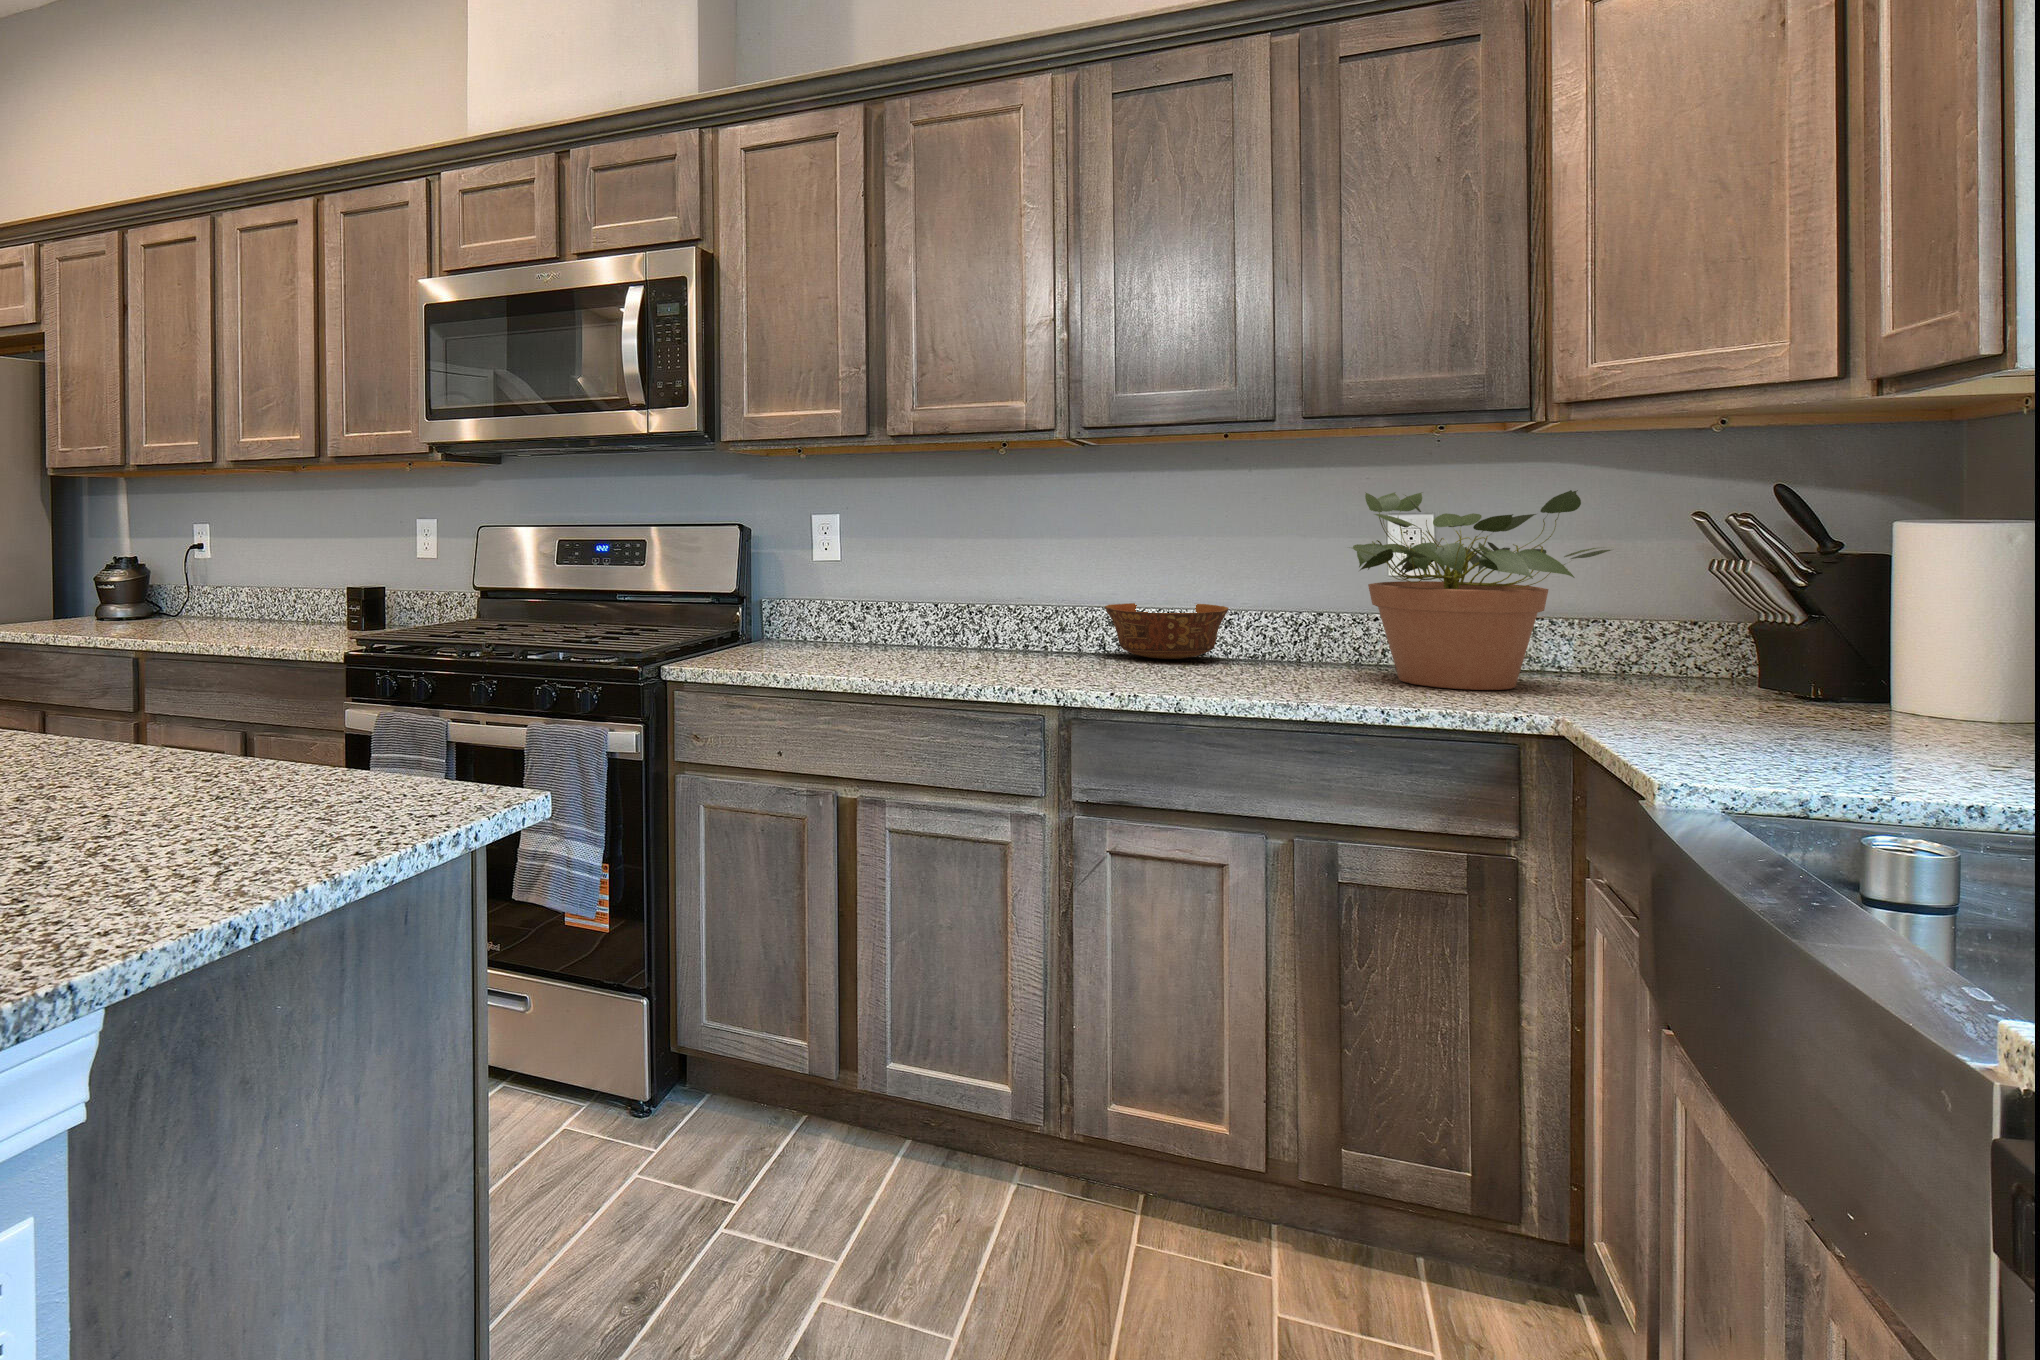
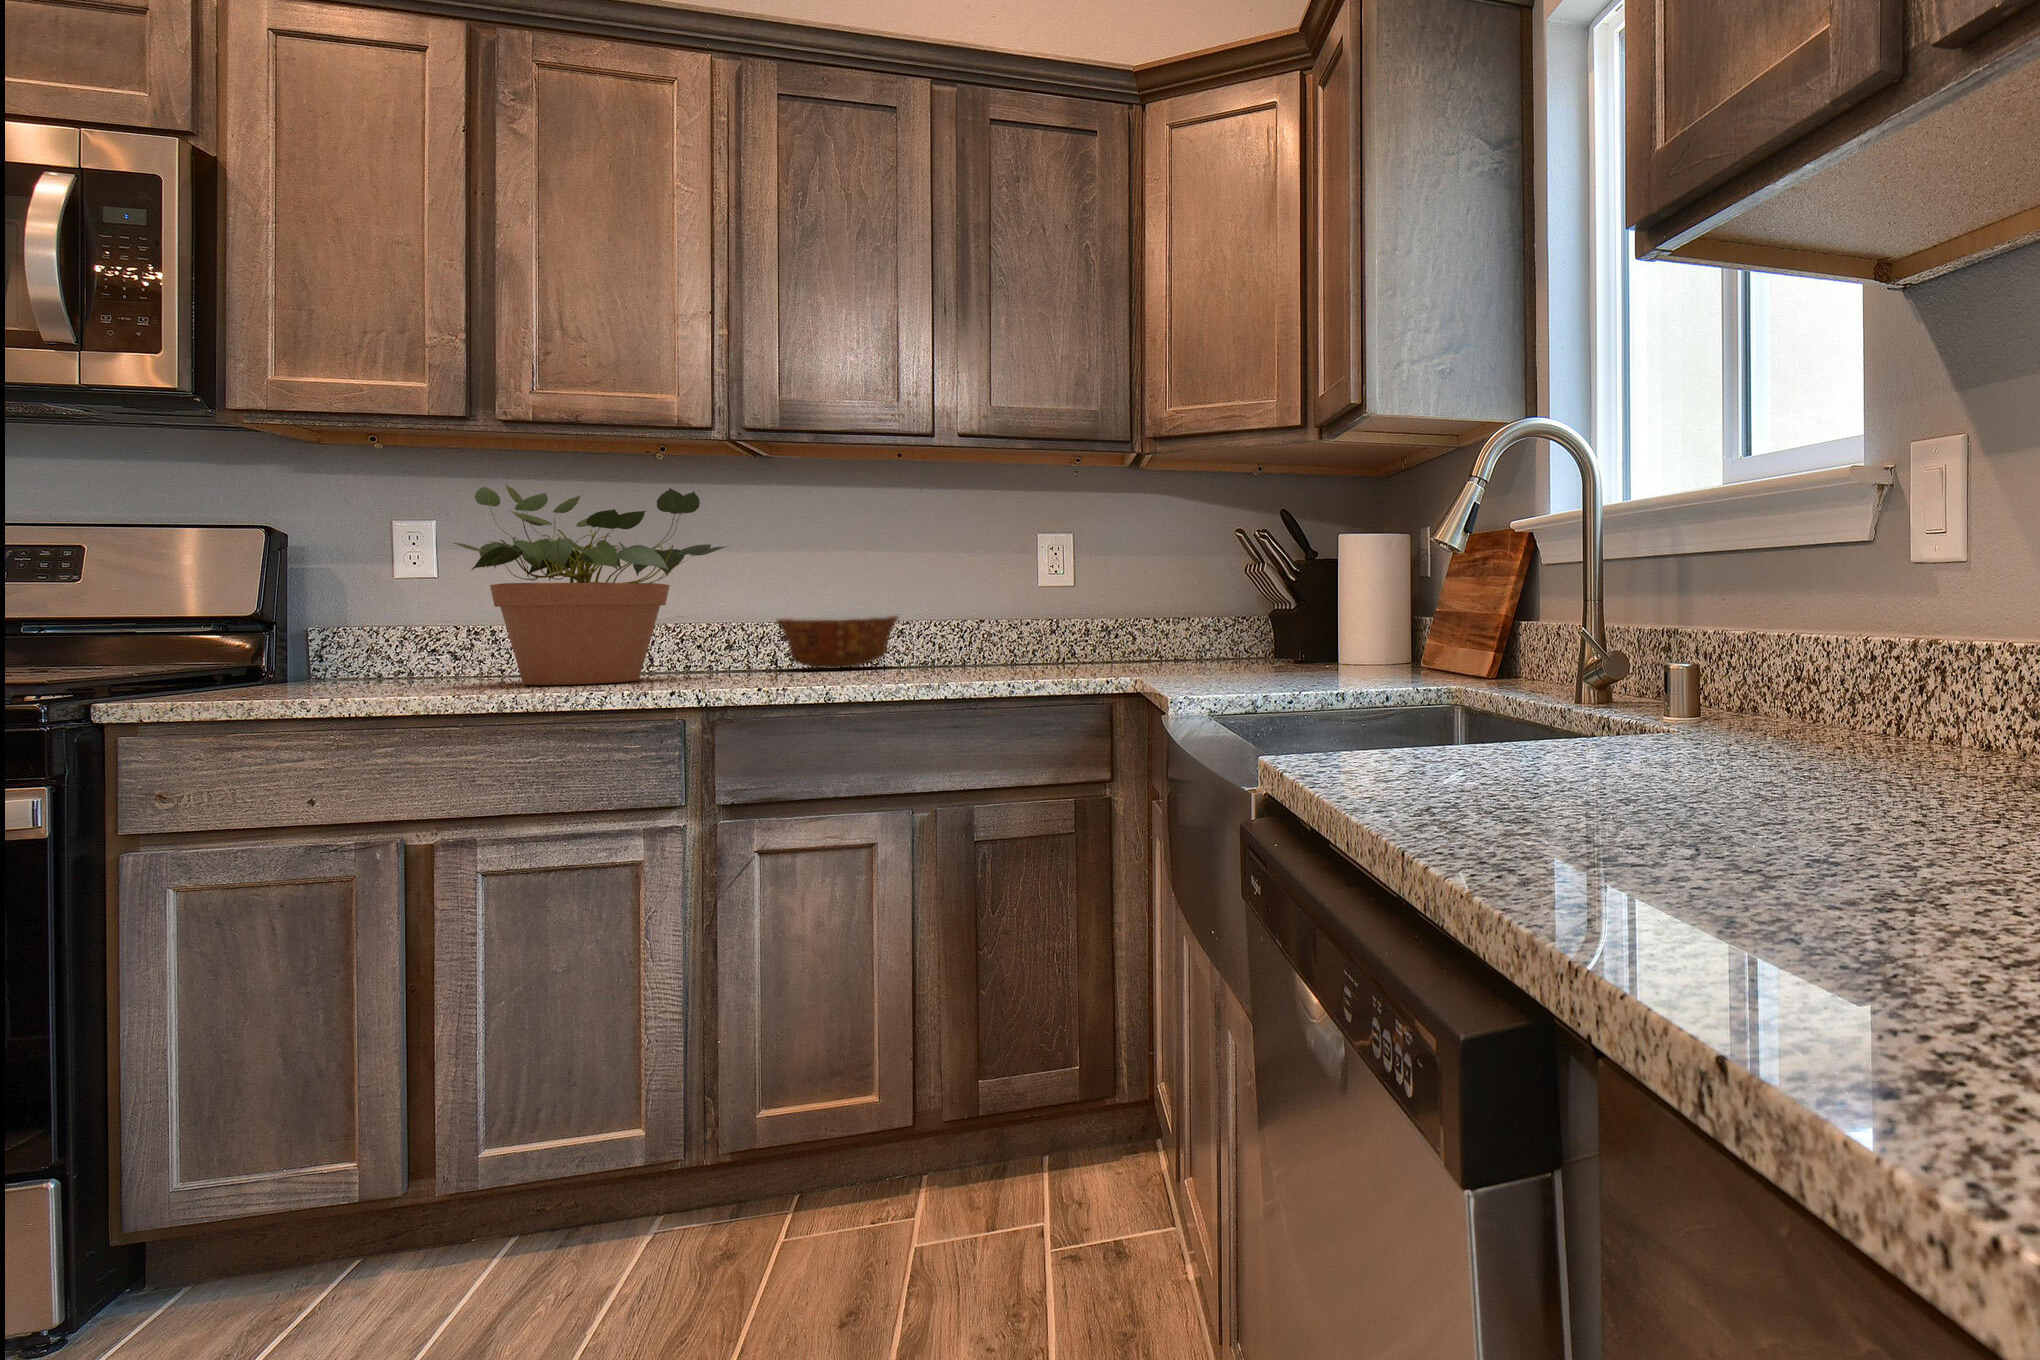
potted plant: present [1352,490,1611,690] -> present [454,485,726,685]

